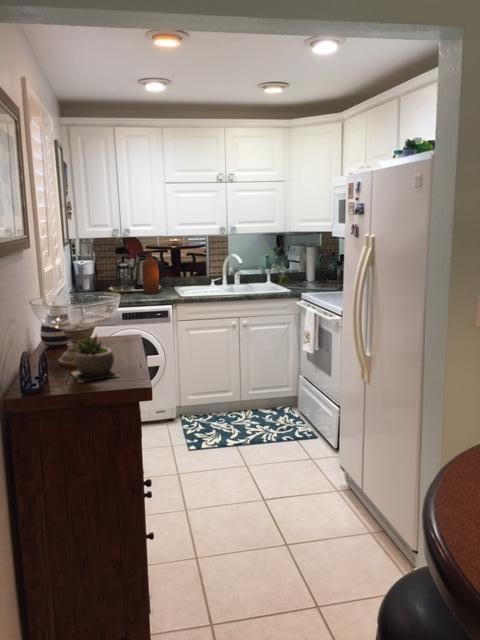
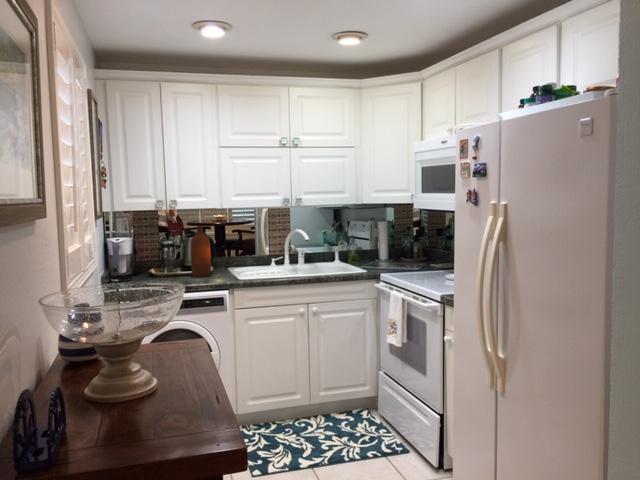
succulent plant: present [72,334,118,382] -> none [104,348,184,434]

